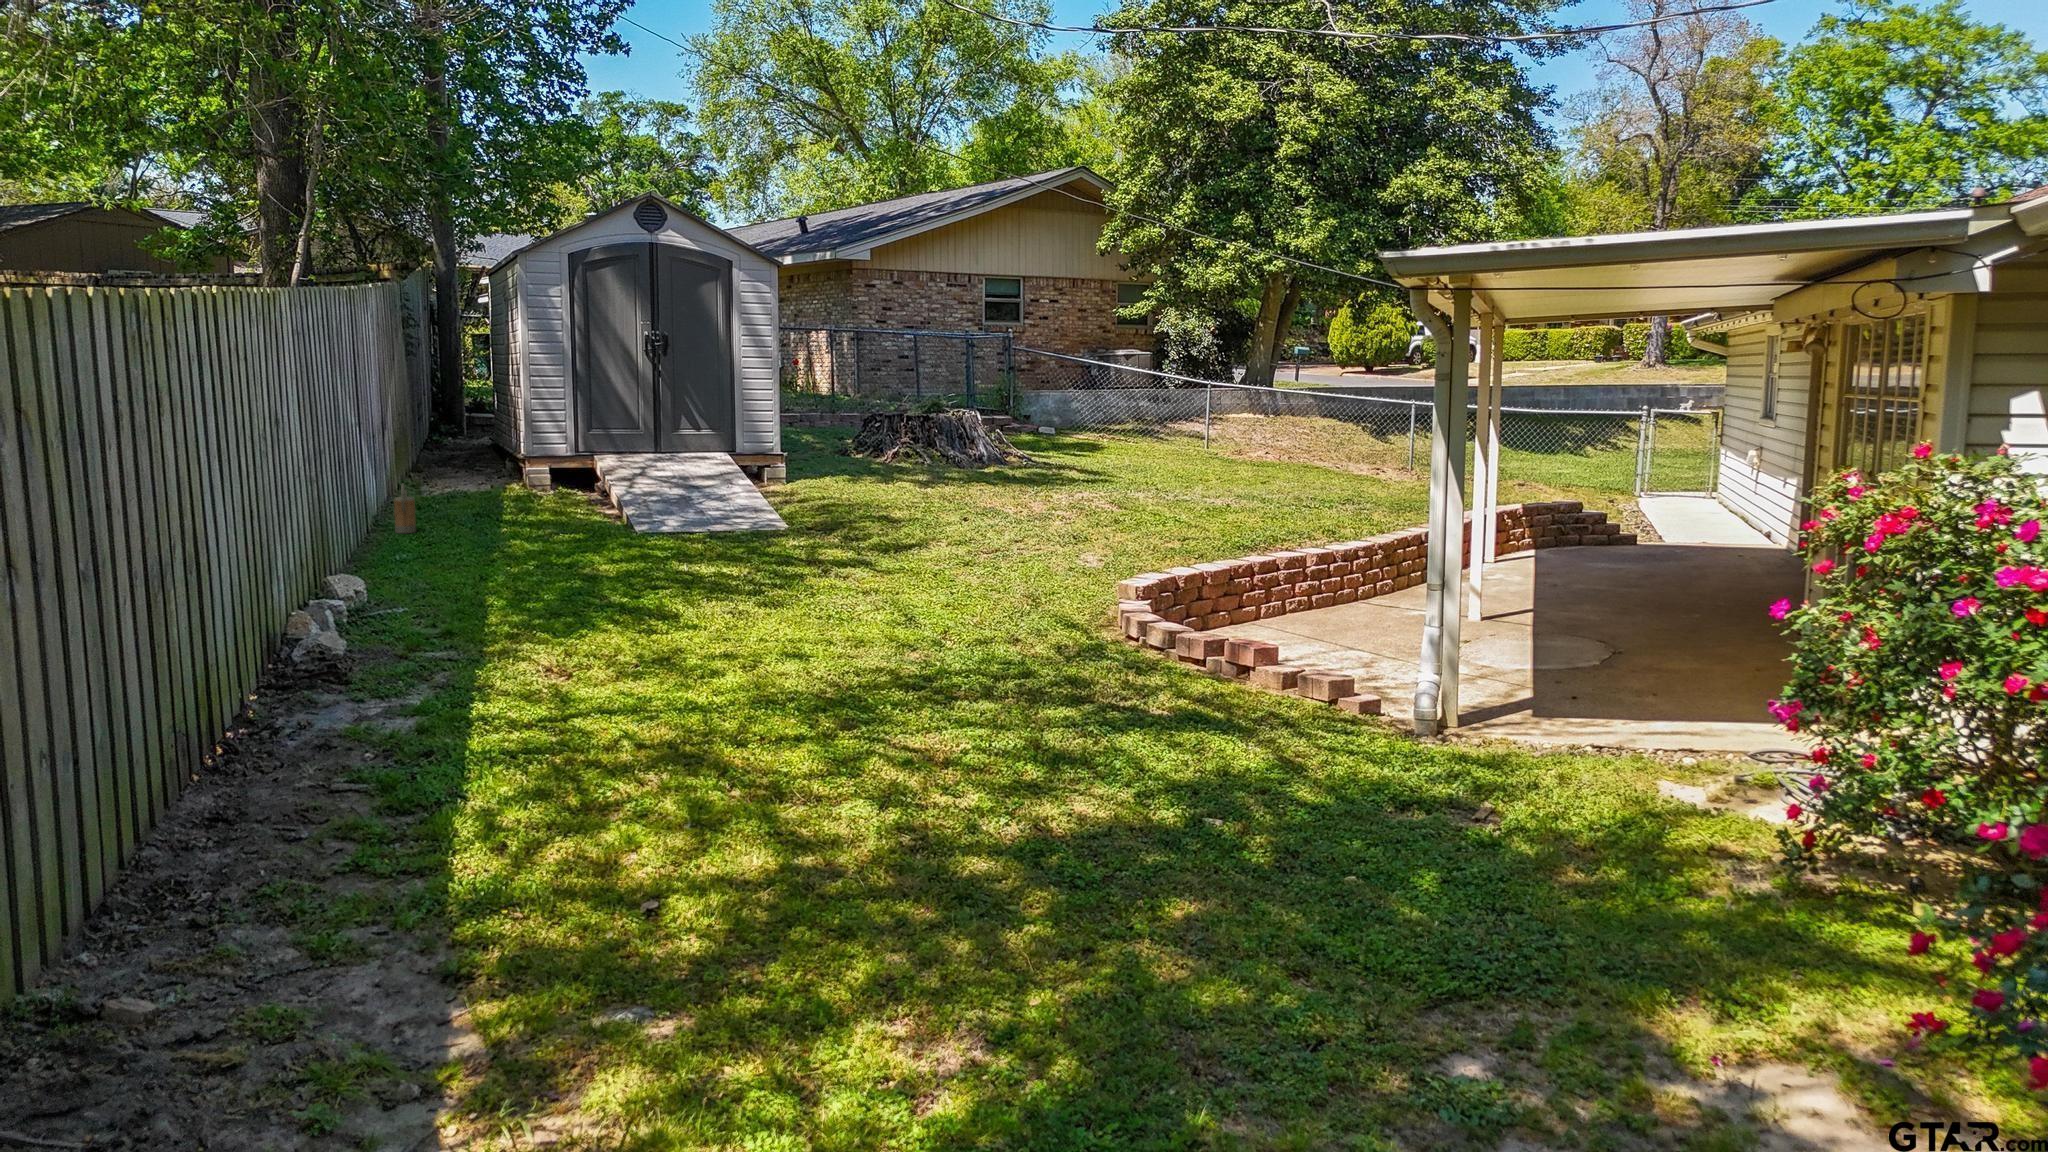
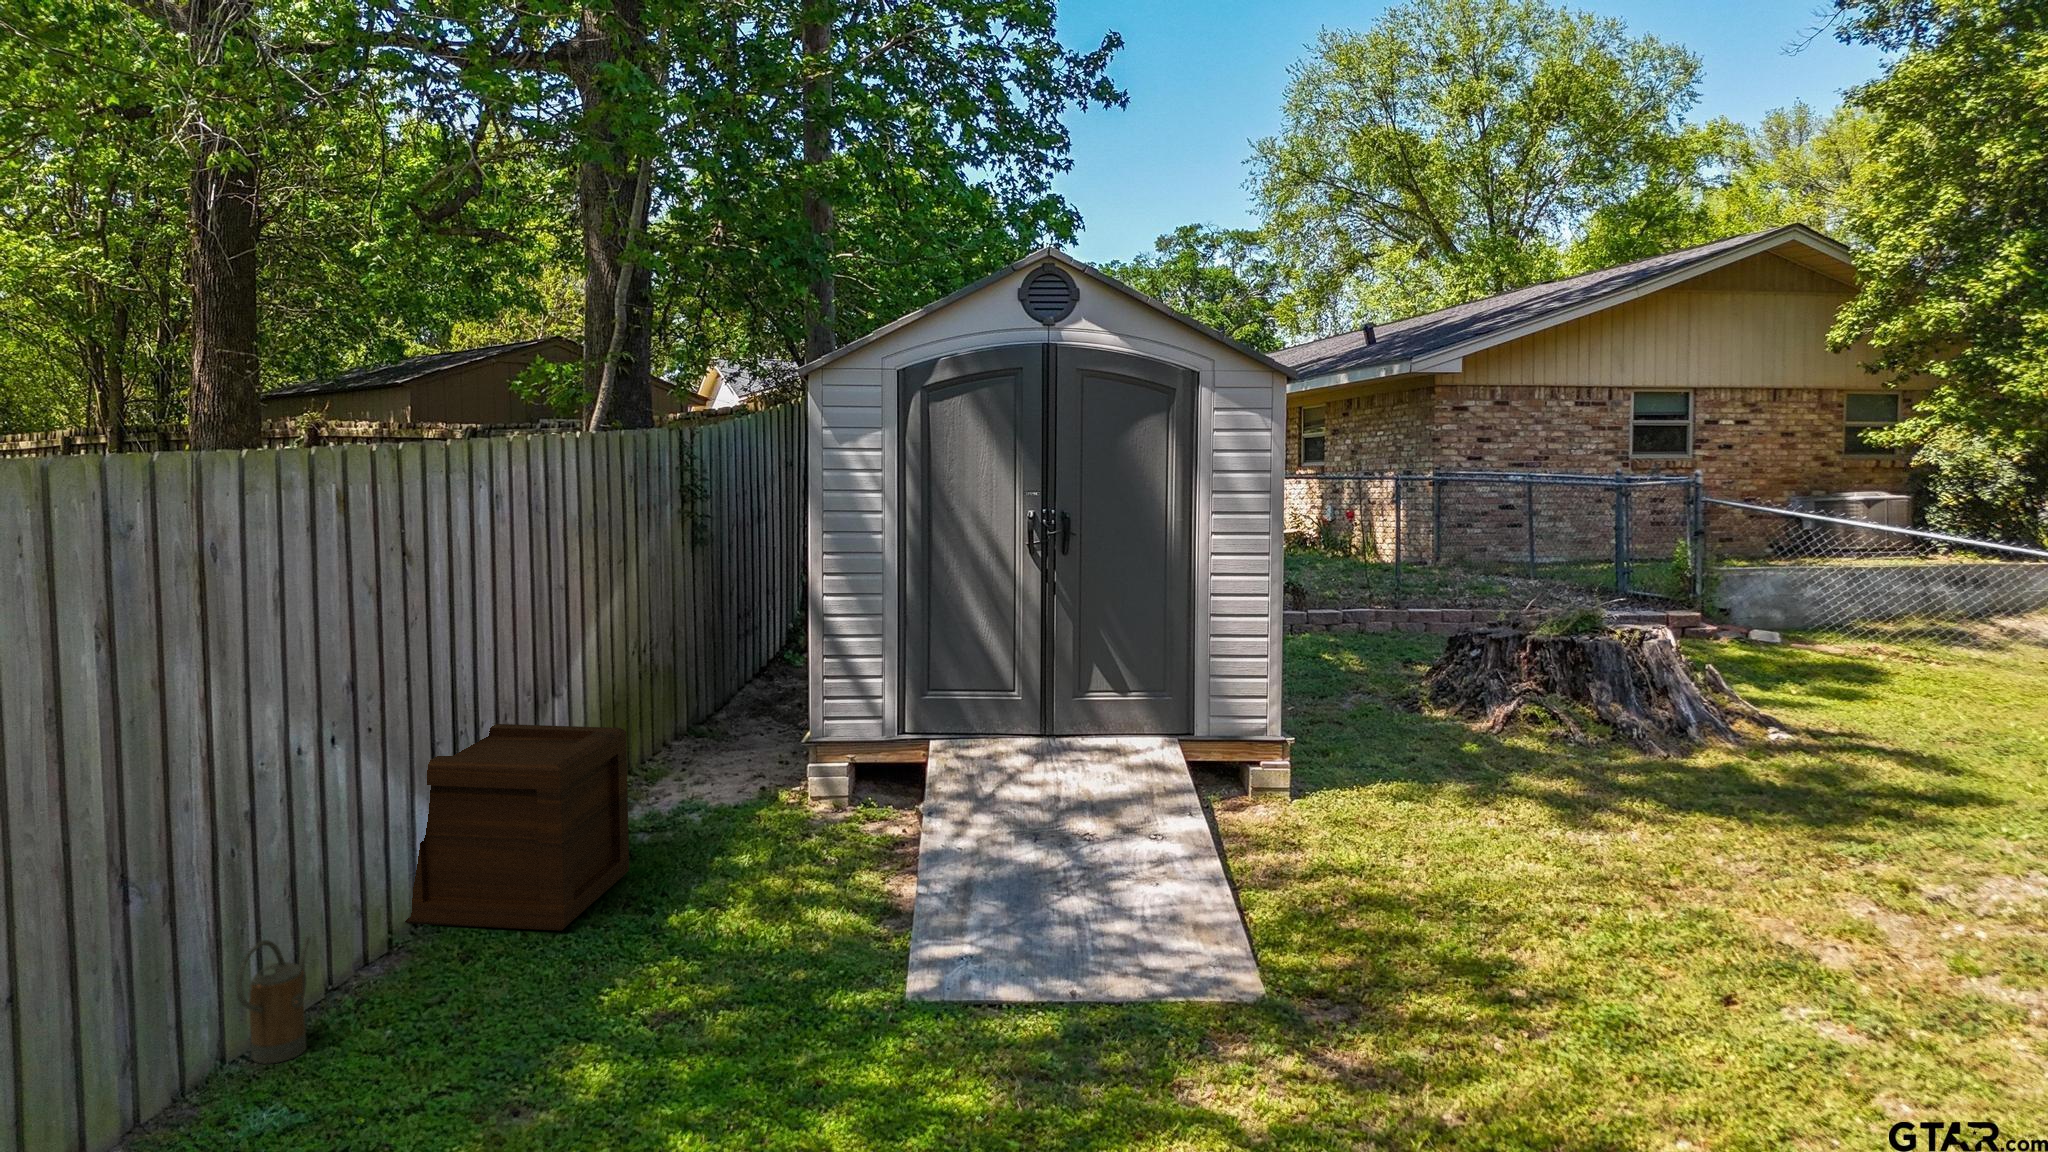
wooden crate: none [386,429,477,514] -> present [405,724,629,931]

